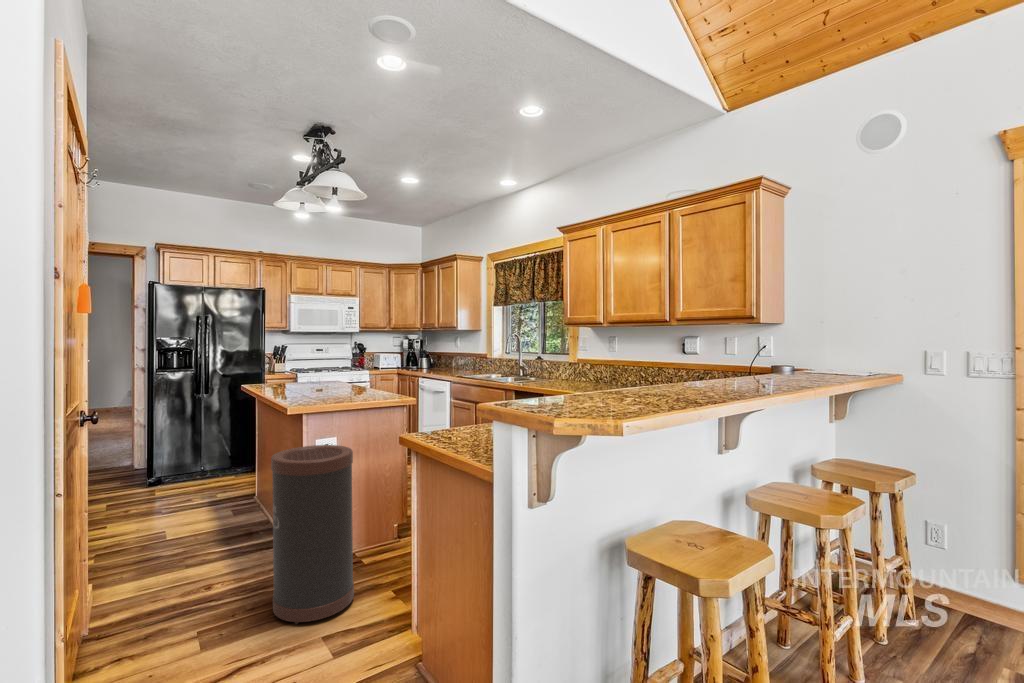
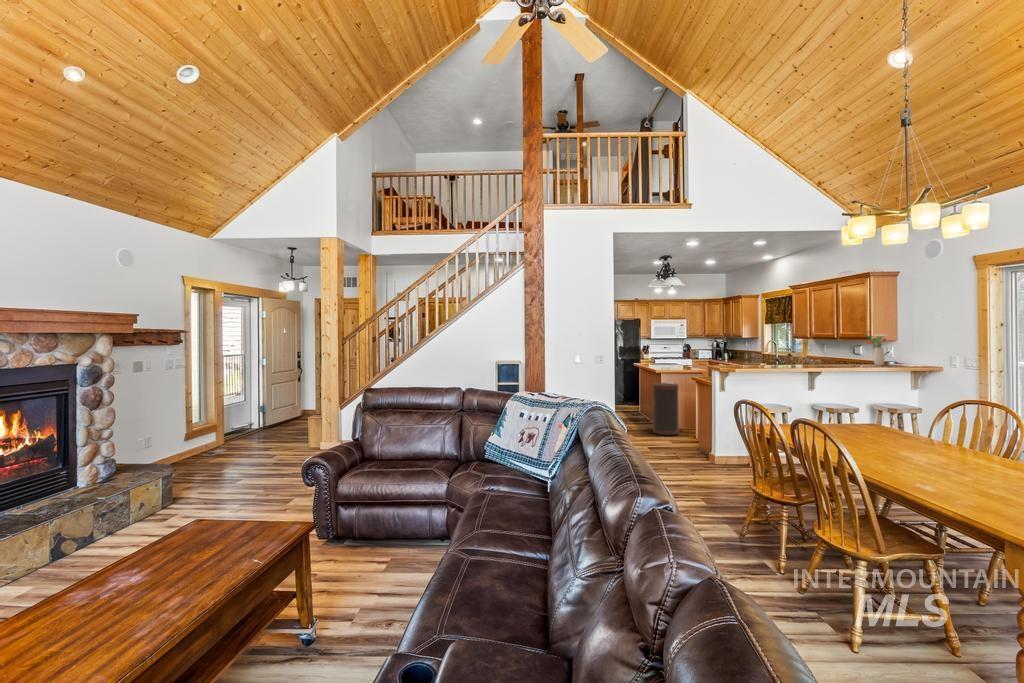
flower arrangement: none [770,305,835,378] -> present [865,334,886,366]

